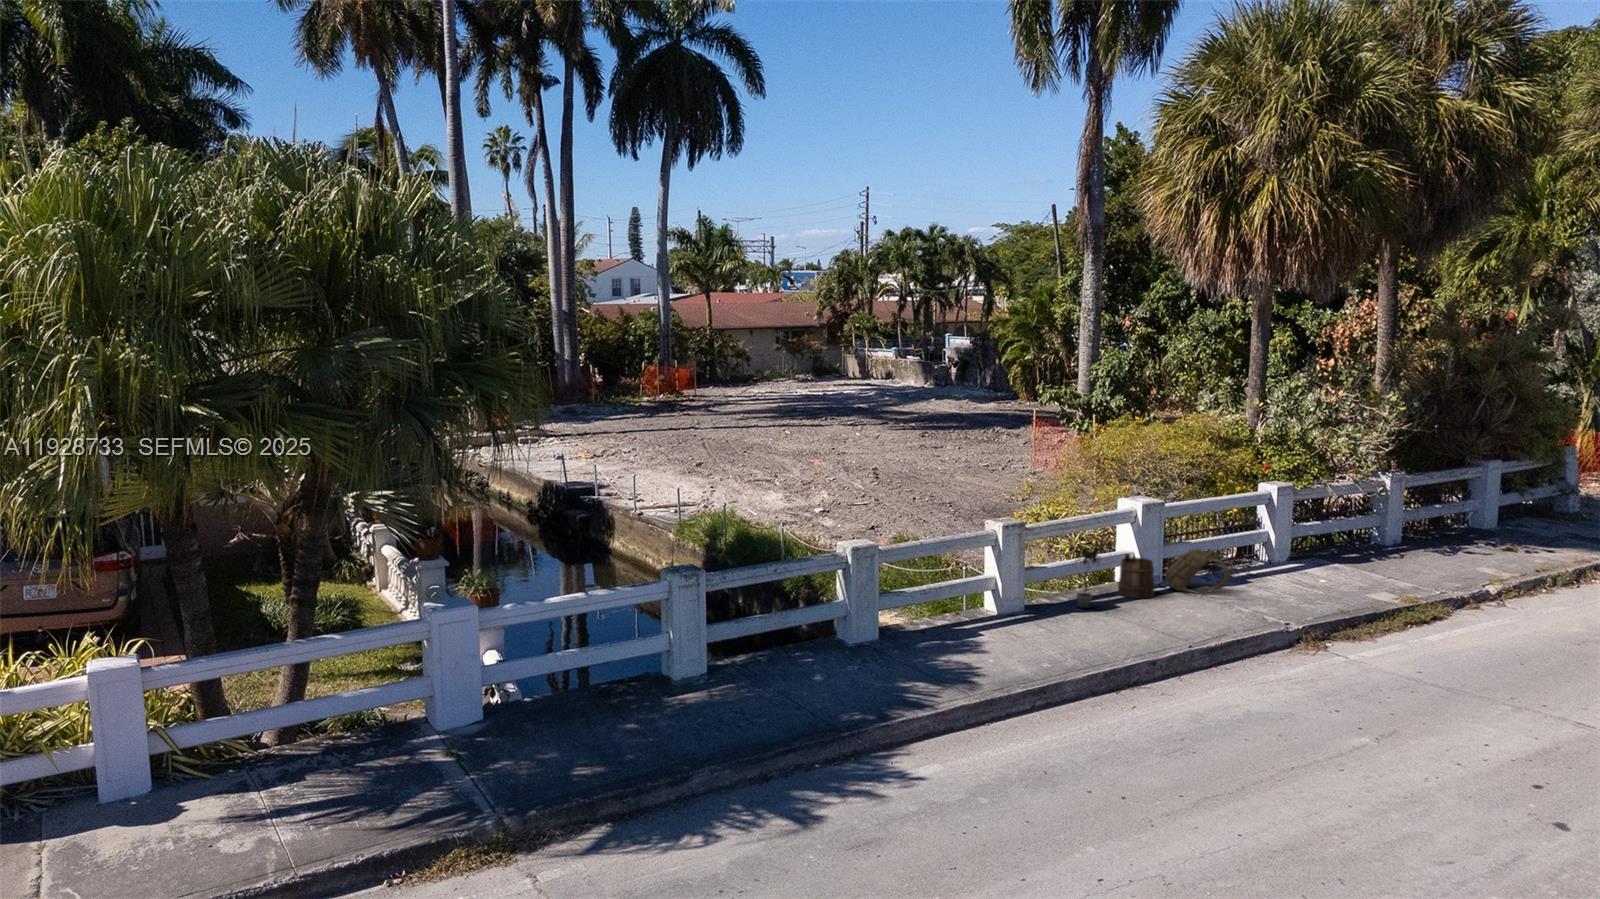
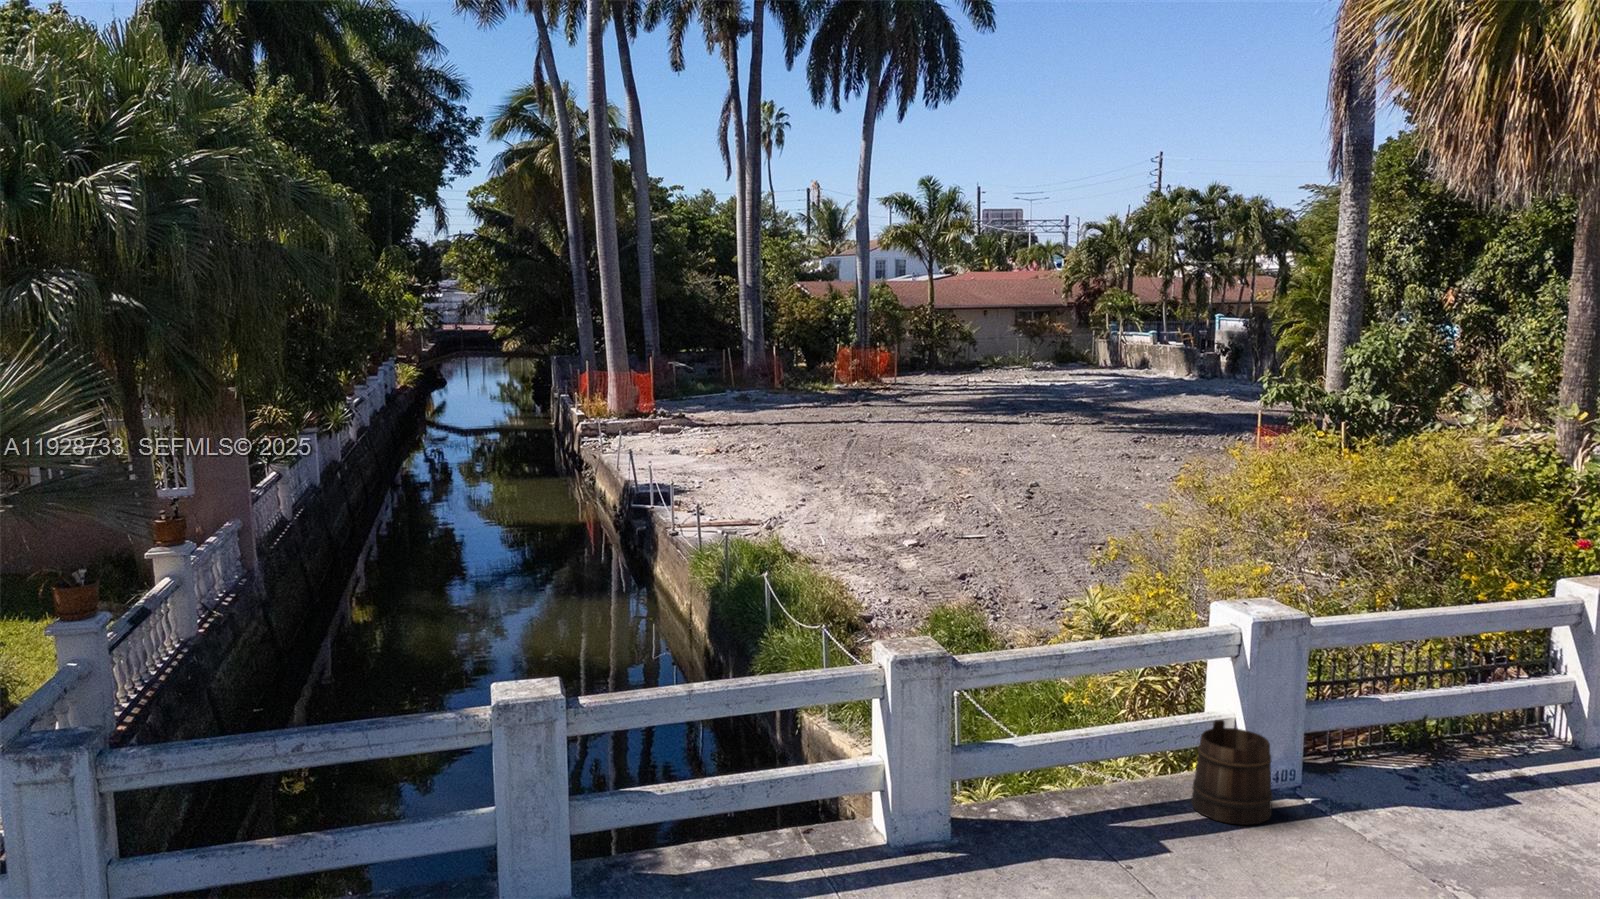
potted plant: present [1069,541,1110,608] -> none [1060,688,1147,840]
backpack: present [1165,549,1233,595] -> none [1305,721,1462,833]

